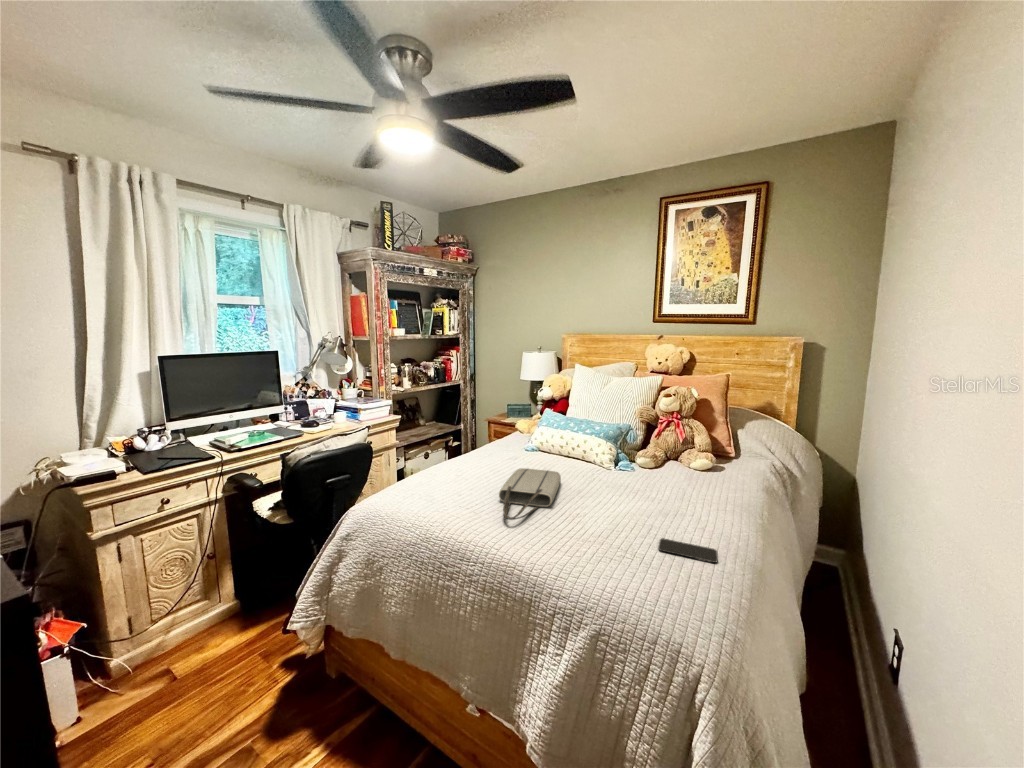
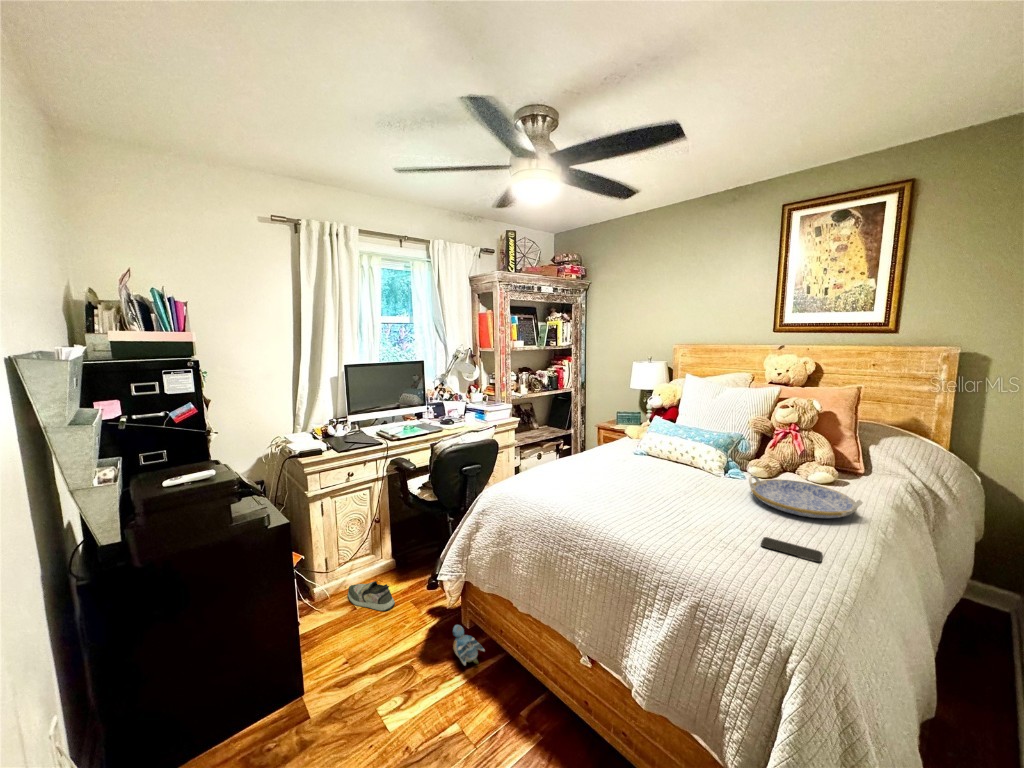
tote bag: present [499,468,561,520] -> none [610,468,668,508]
serving tray: none [640,468,744,509] -> present [749,476,862,518]
shoe: none [165,636,236,675] -> present [348,581,395,611]
plush toy: none [310,679,353,733] -> present [453,625,485,665]

